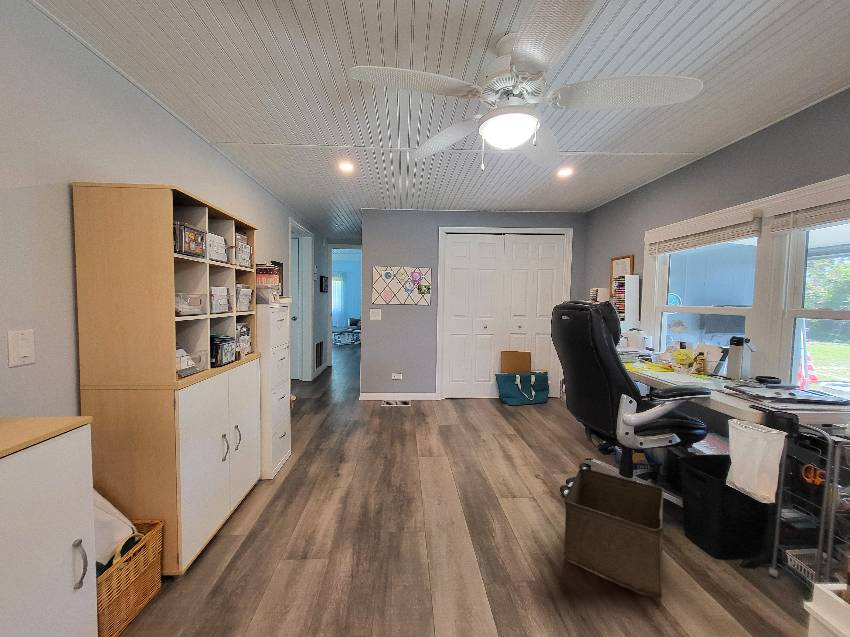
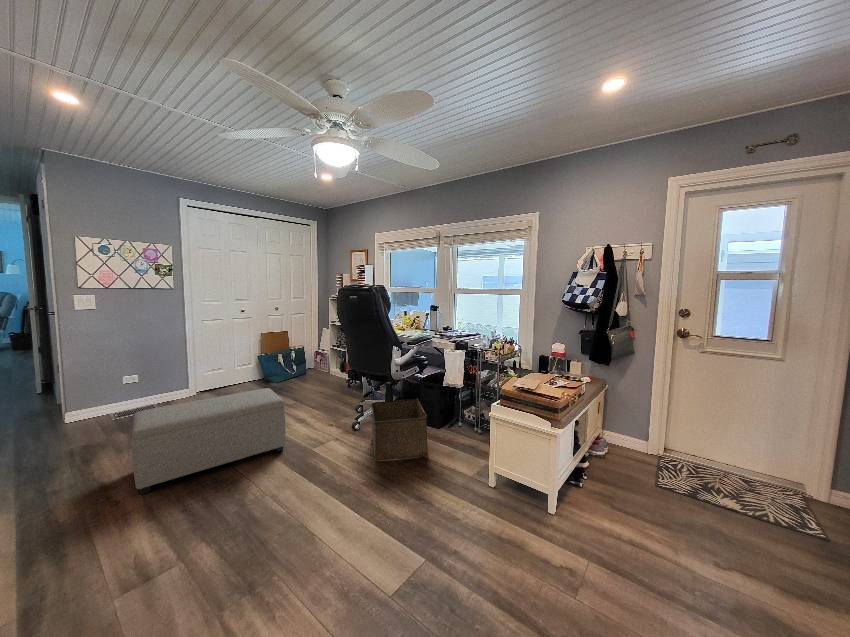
ottoman: none [350,407,474,487] -> present [132,388,286,494]

